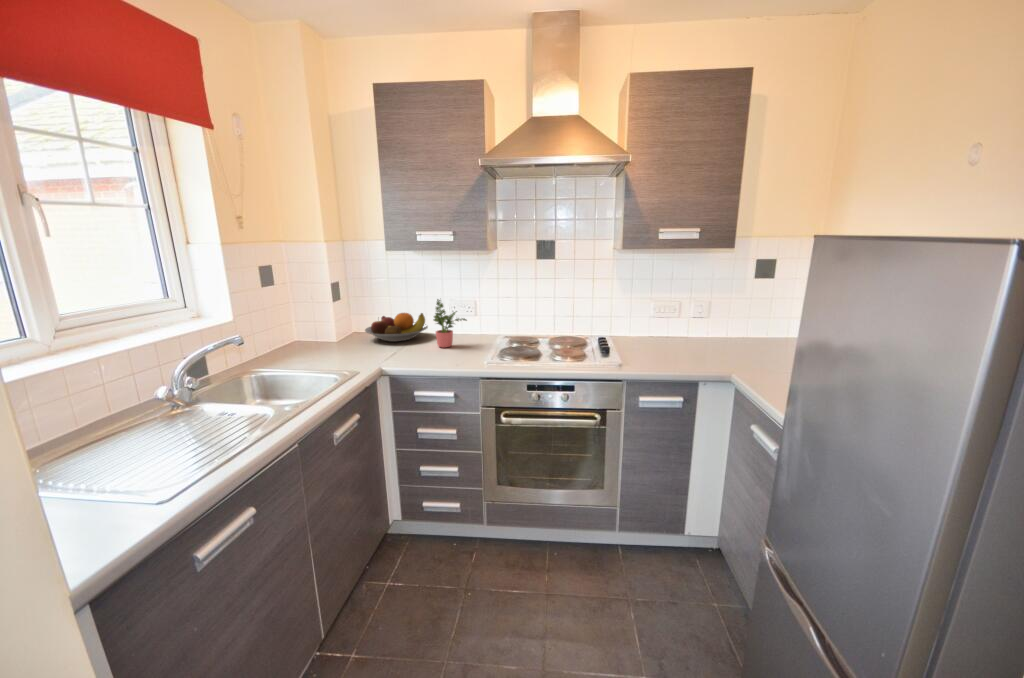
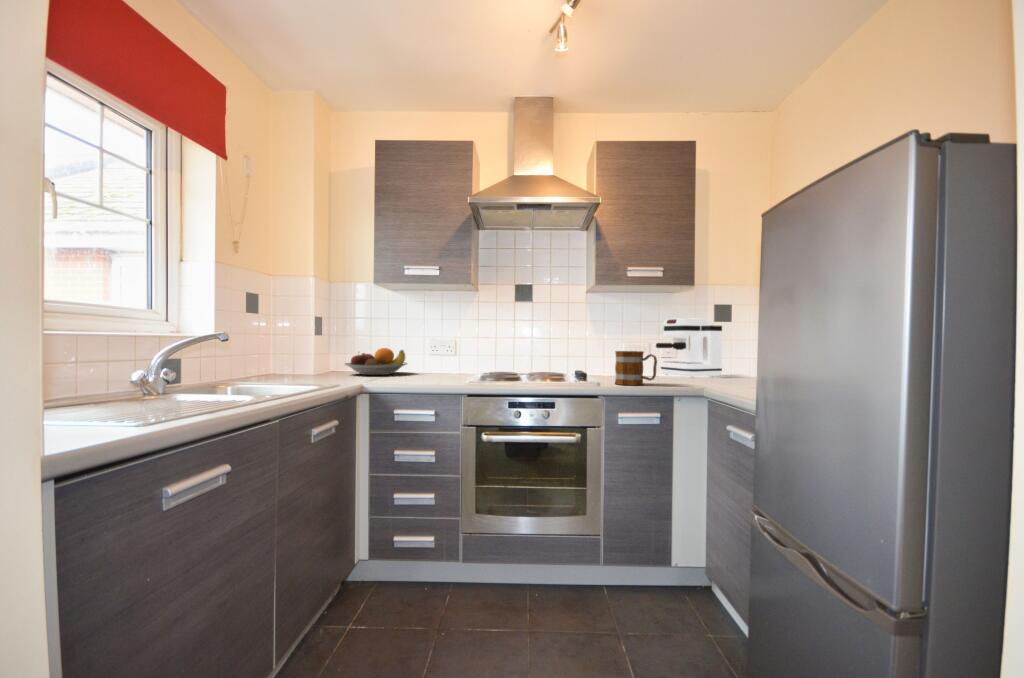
coffee maker: none [687,278,763,346] -> present [656,318,722,378]
potted plant: present [434,299,467,348] -> none [415,330,448,377]
mug: none [638,329,685,369] -> present [615,351,657,385]

